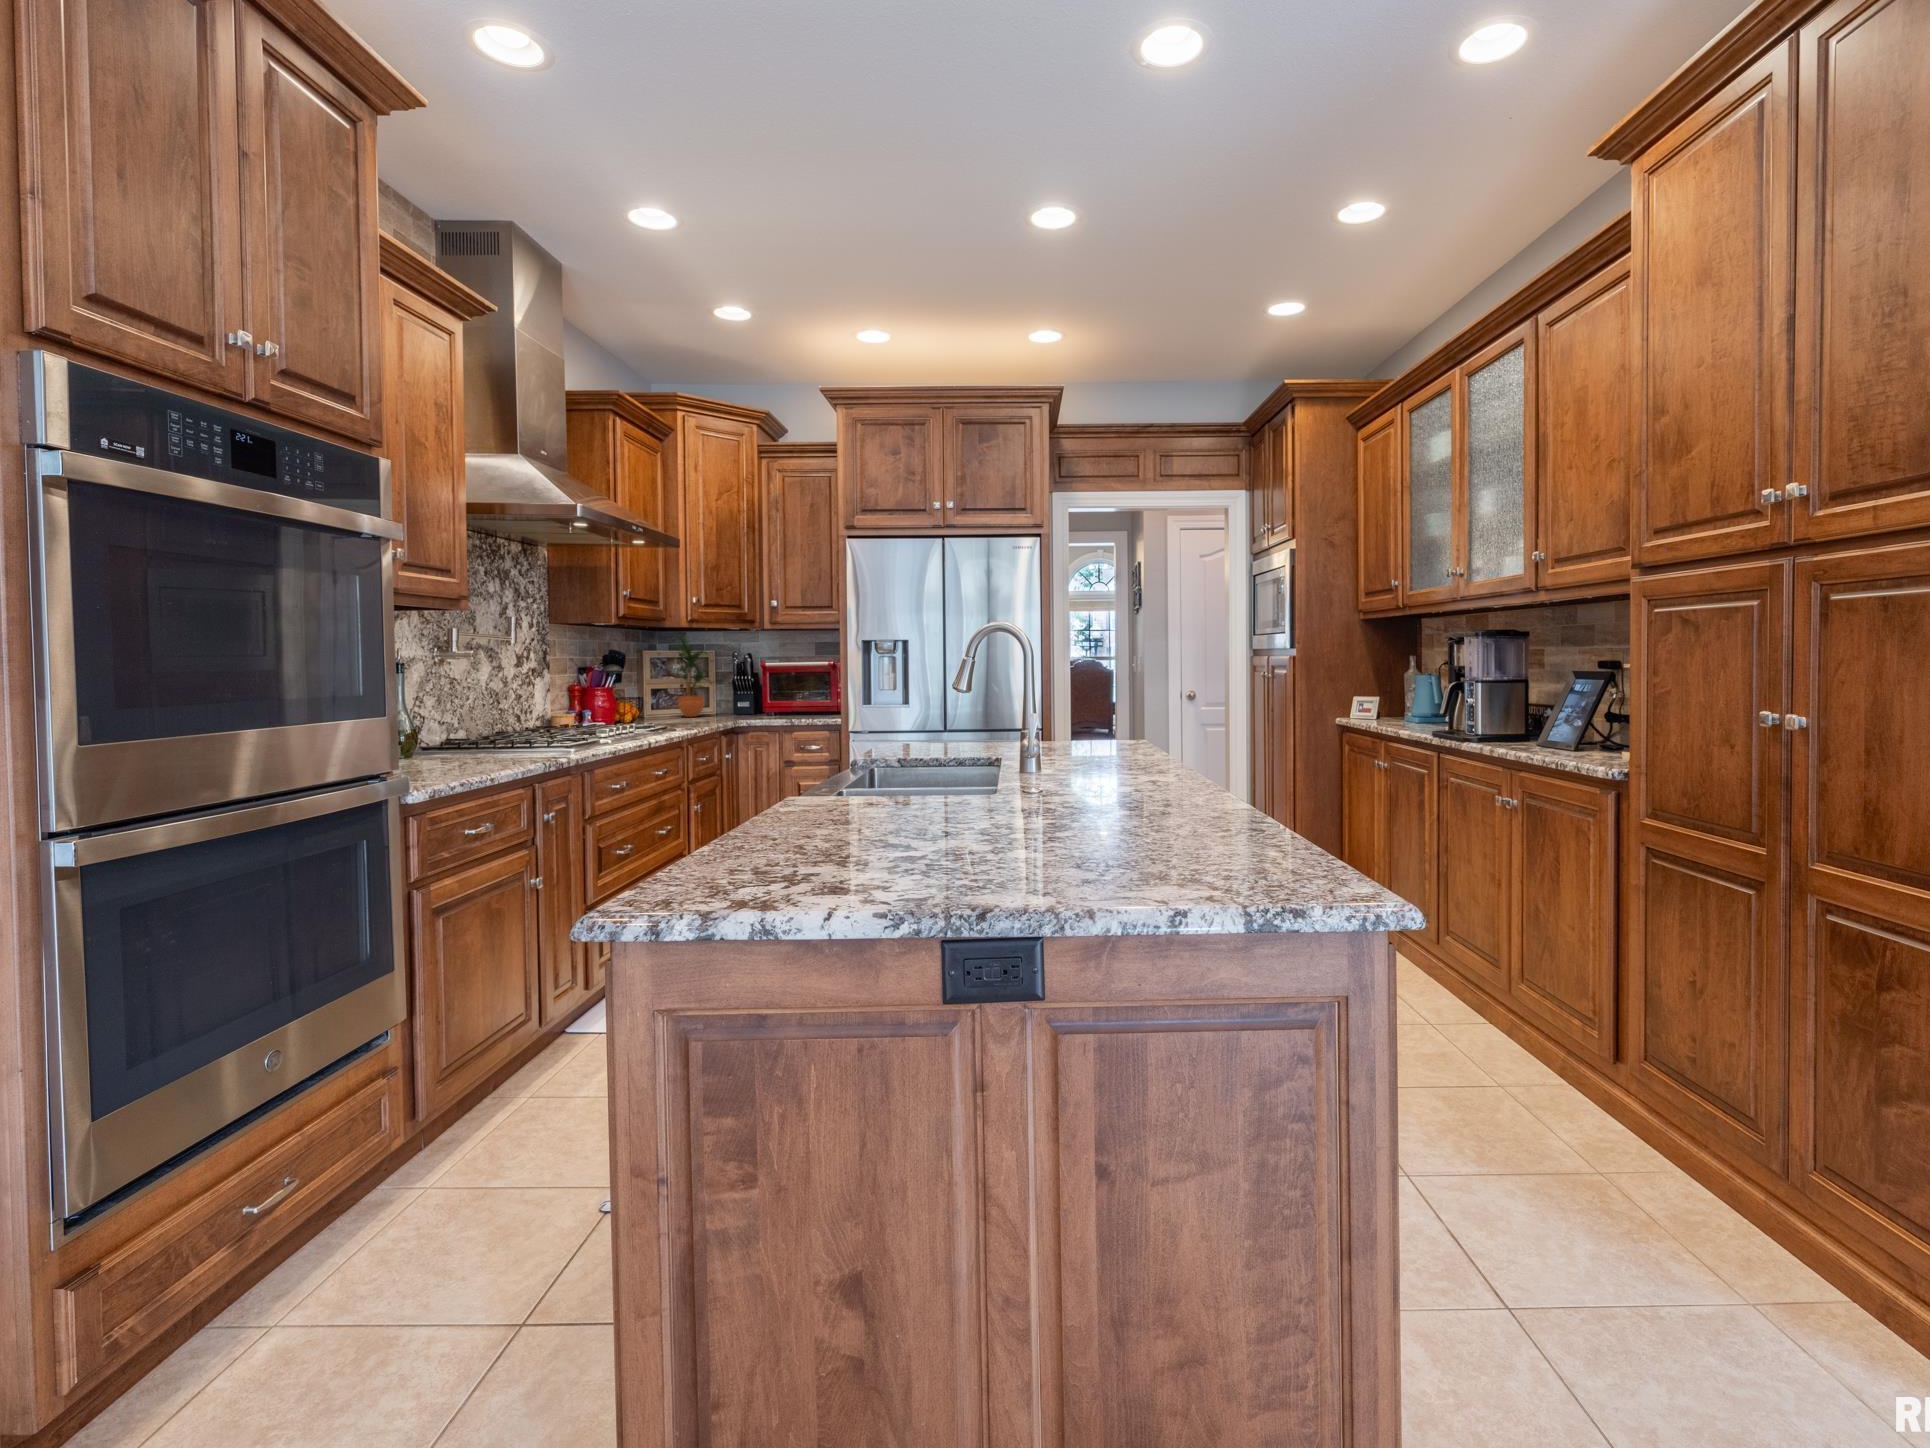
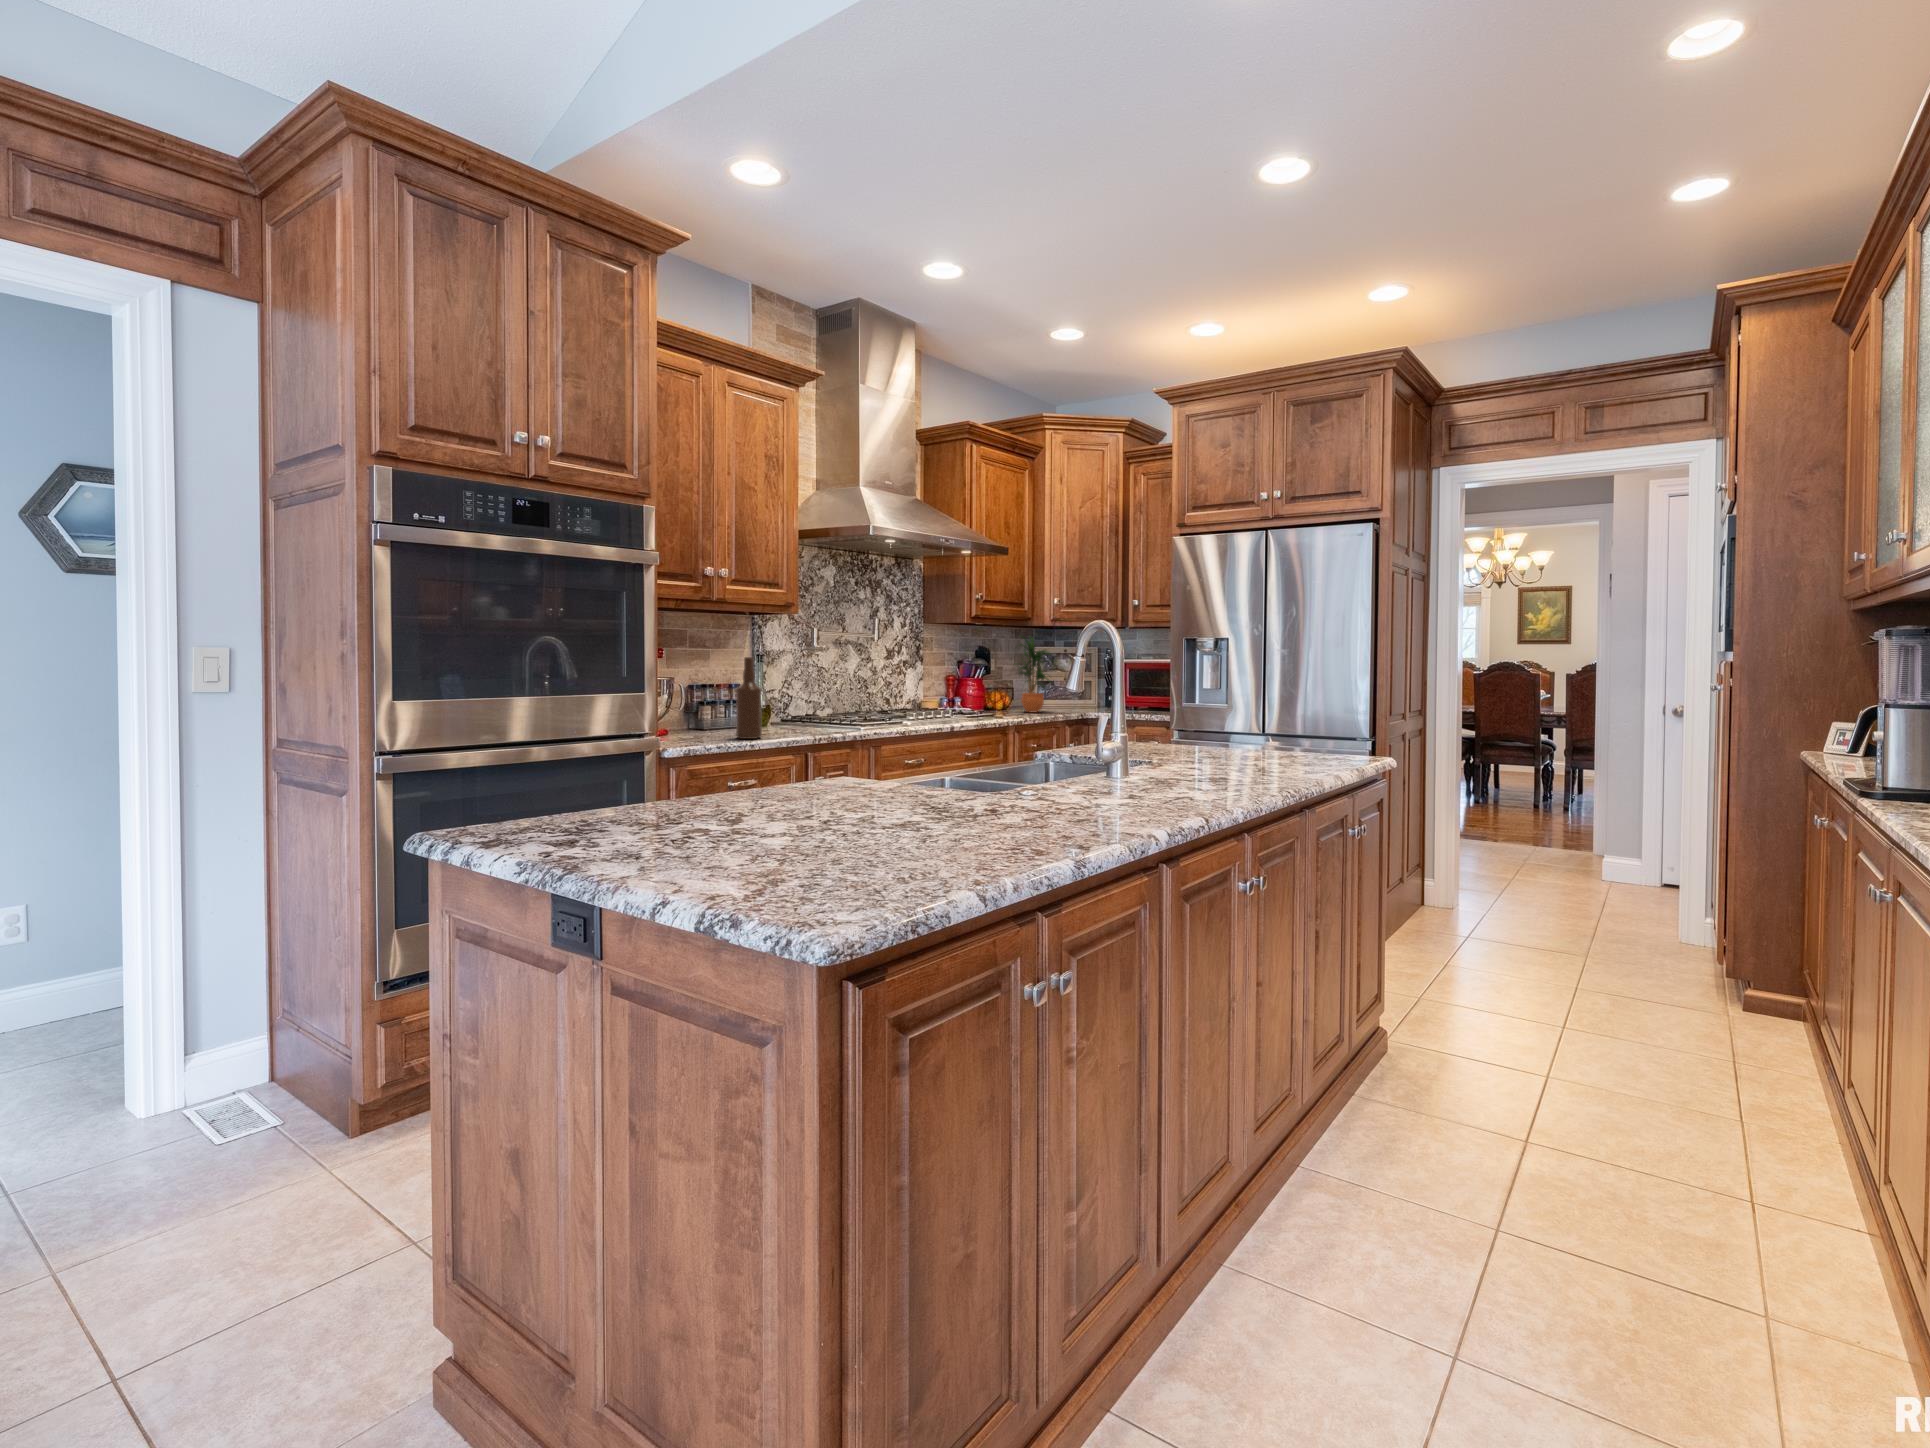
bottle: none [436,669,477,777] -> present [736,657,762,739]

